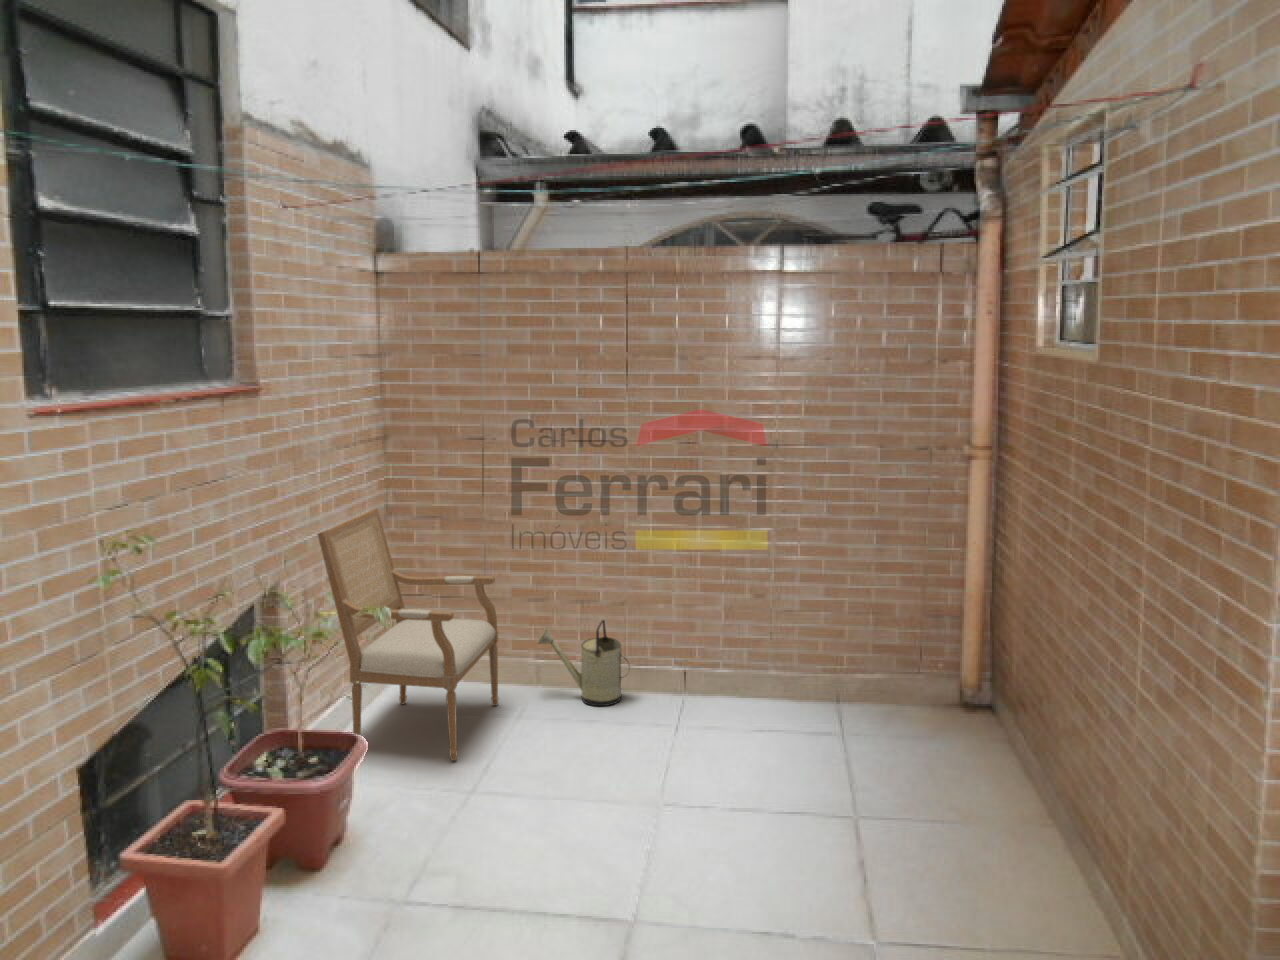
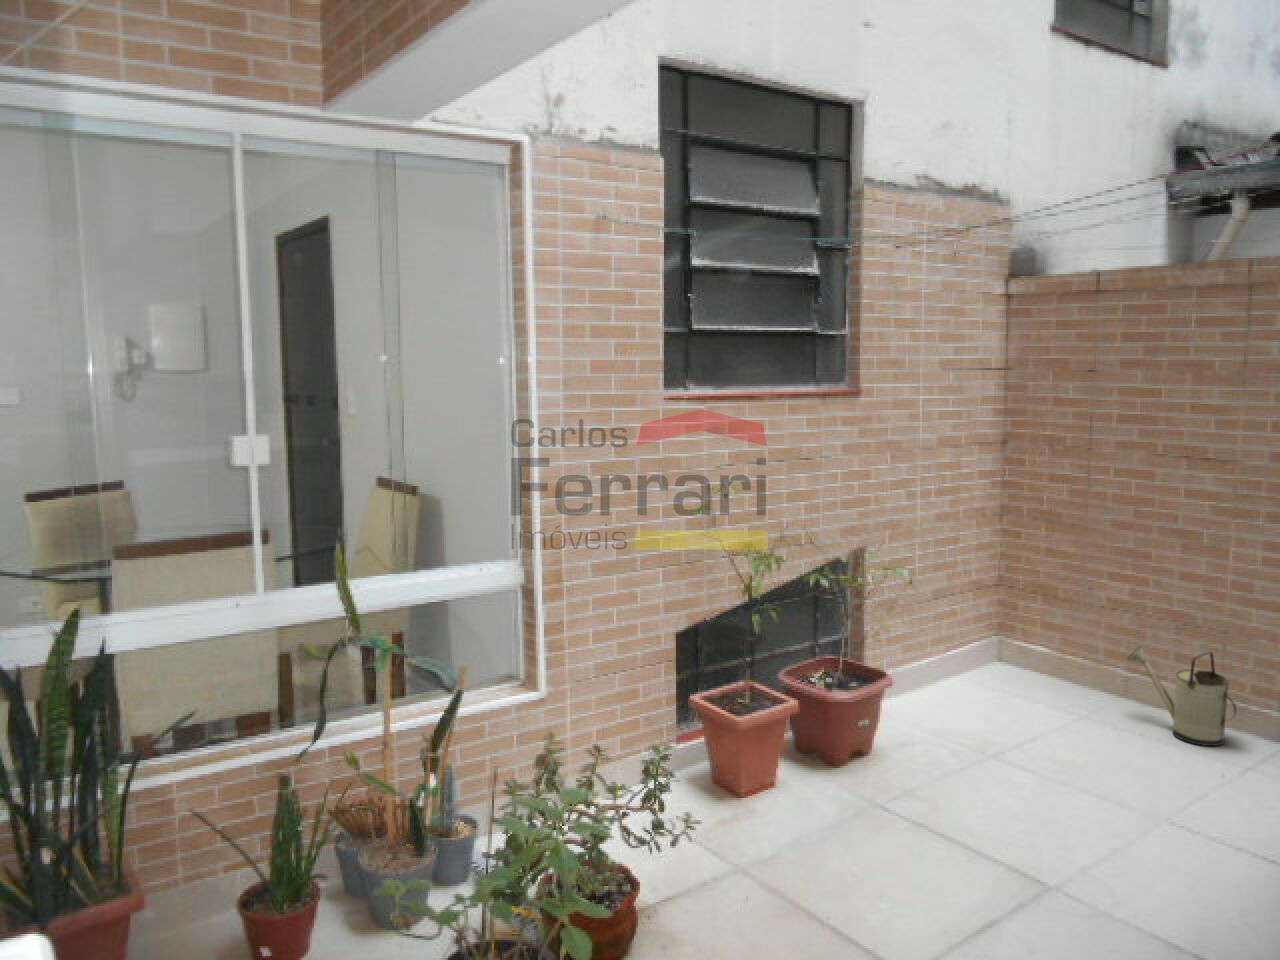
chair: present [318,508,498,761] -> none [907,503,1082,738]

